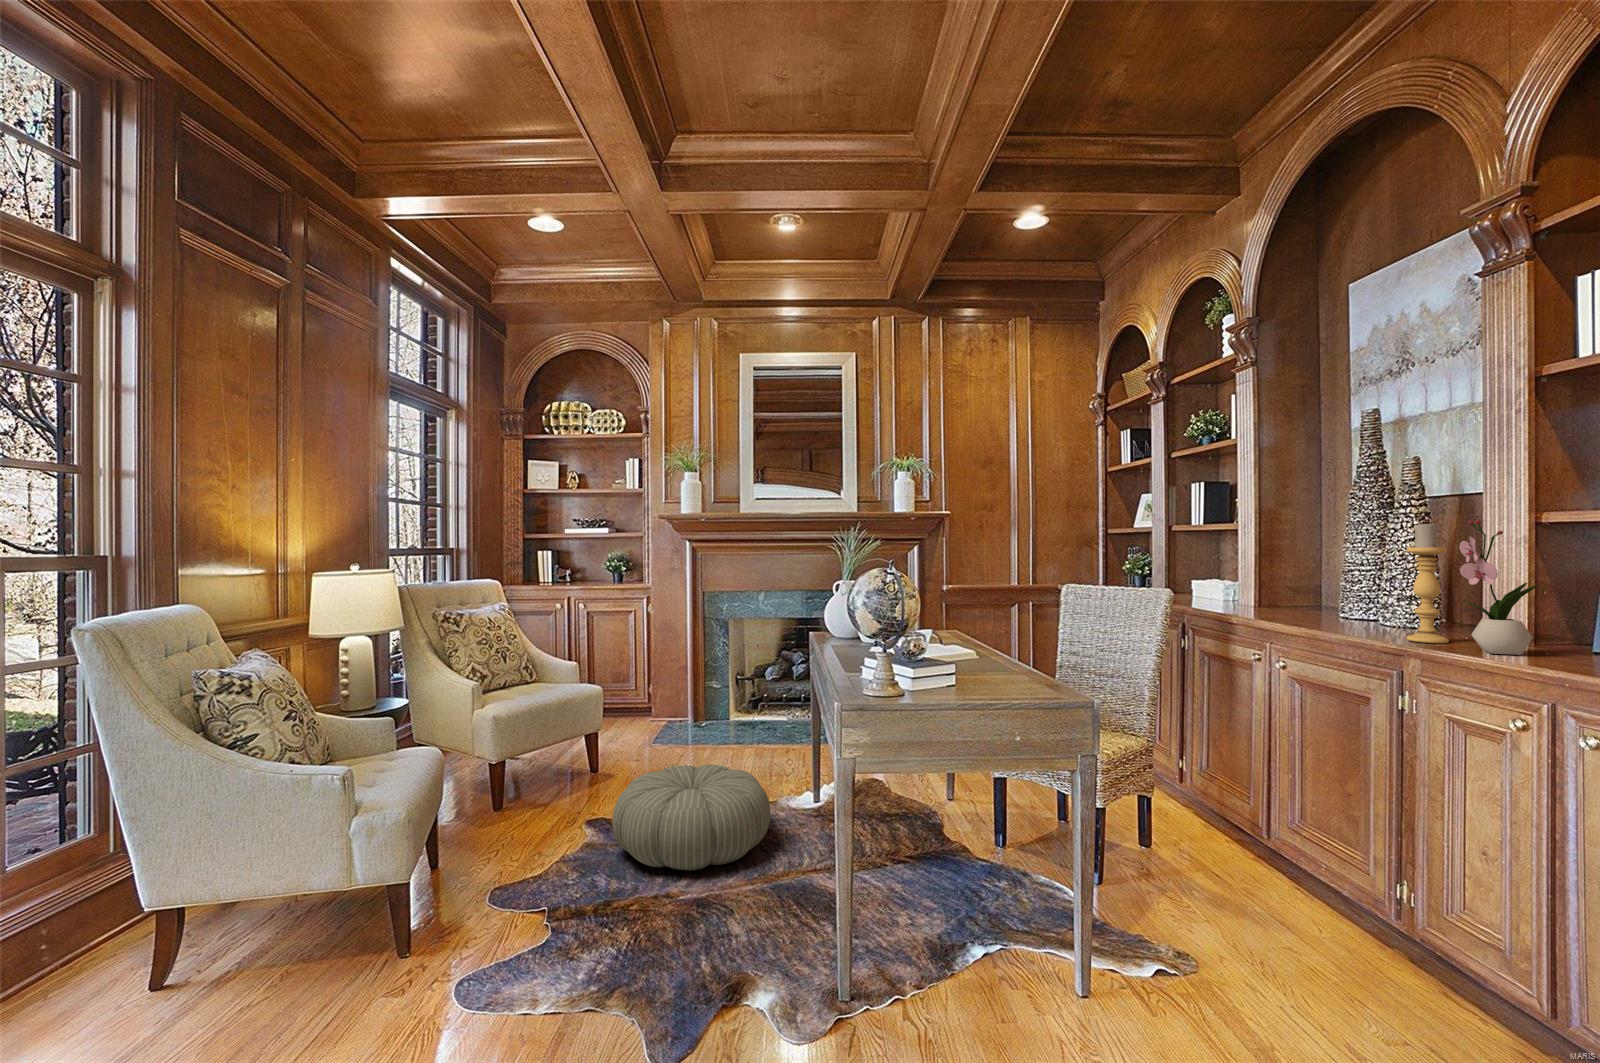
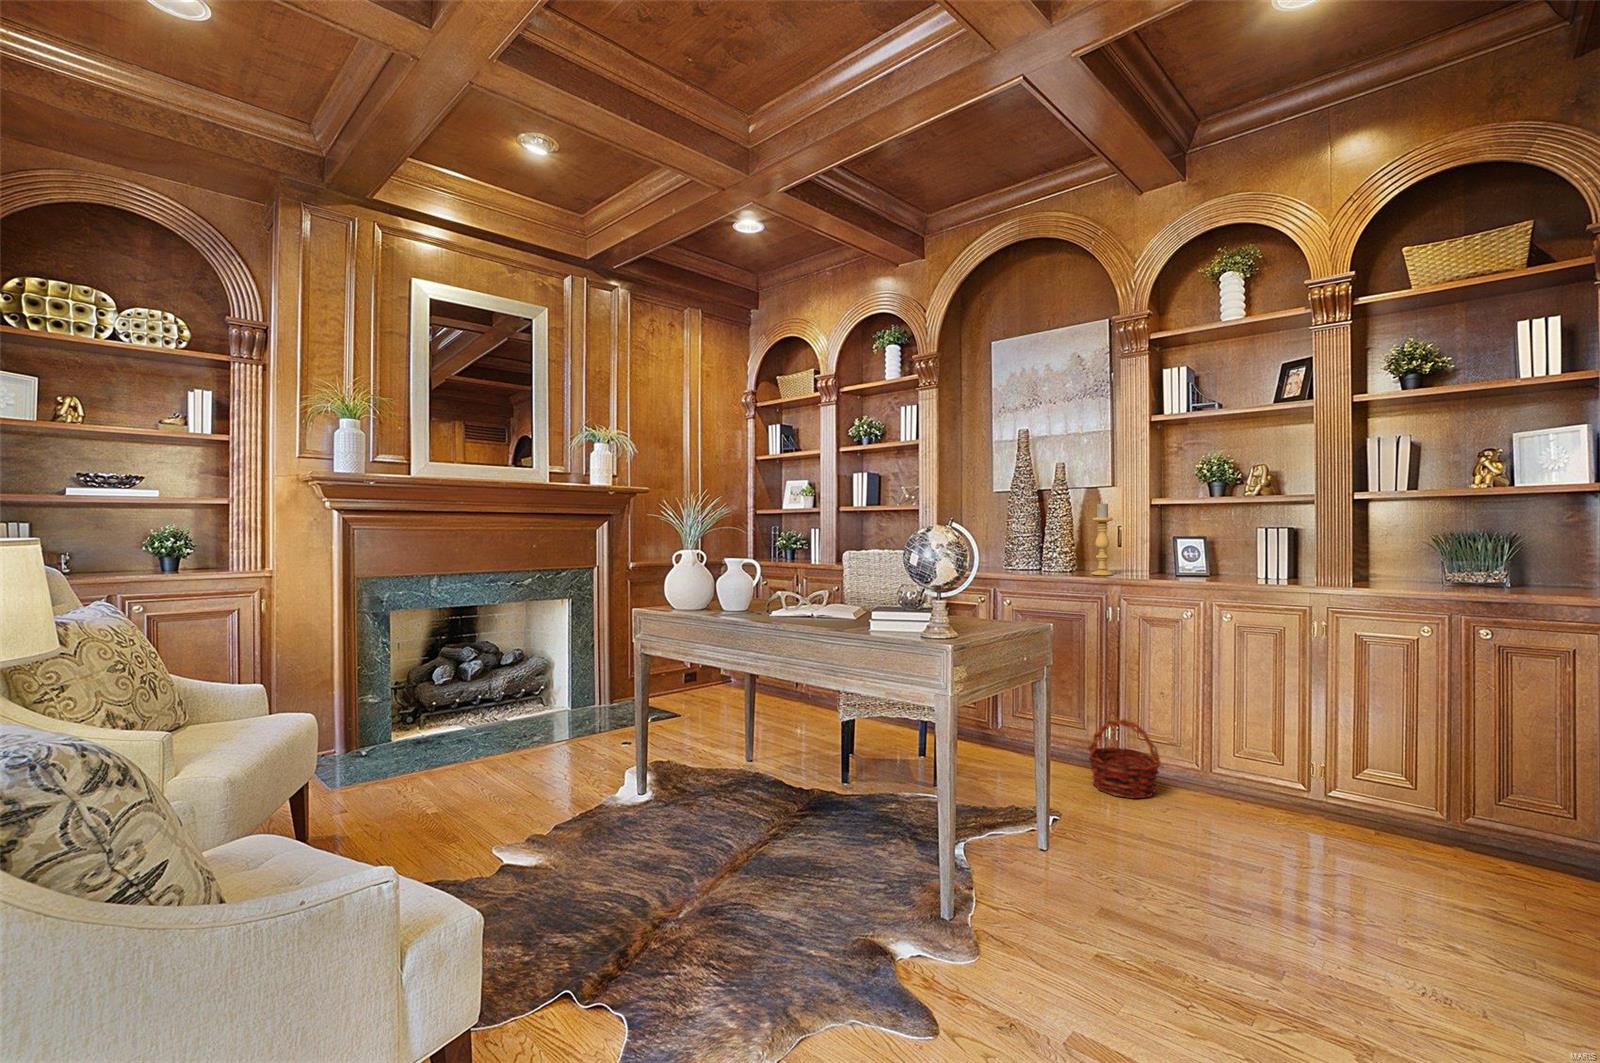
flower arrangement: present [1459,520,1539,655] -> none [1135,501,1173,577]
pouf: present [612,764,770,870] -> none [500,767,696,901]
basket: none [1321,875,1457,1021] -> present [1089,719,1160,798]

